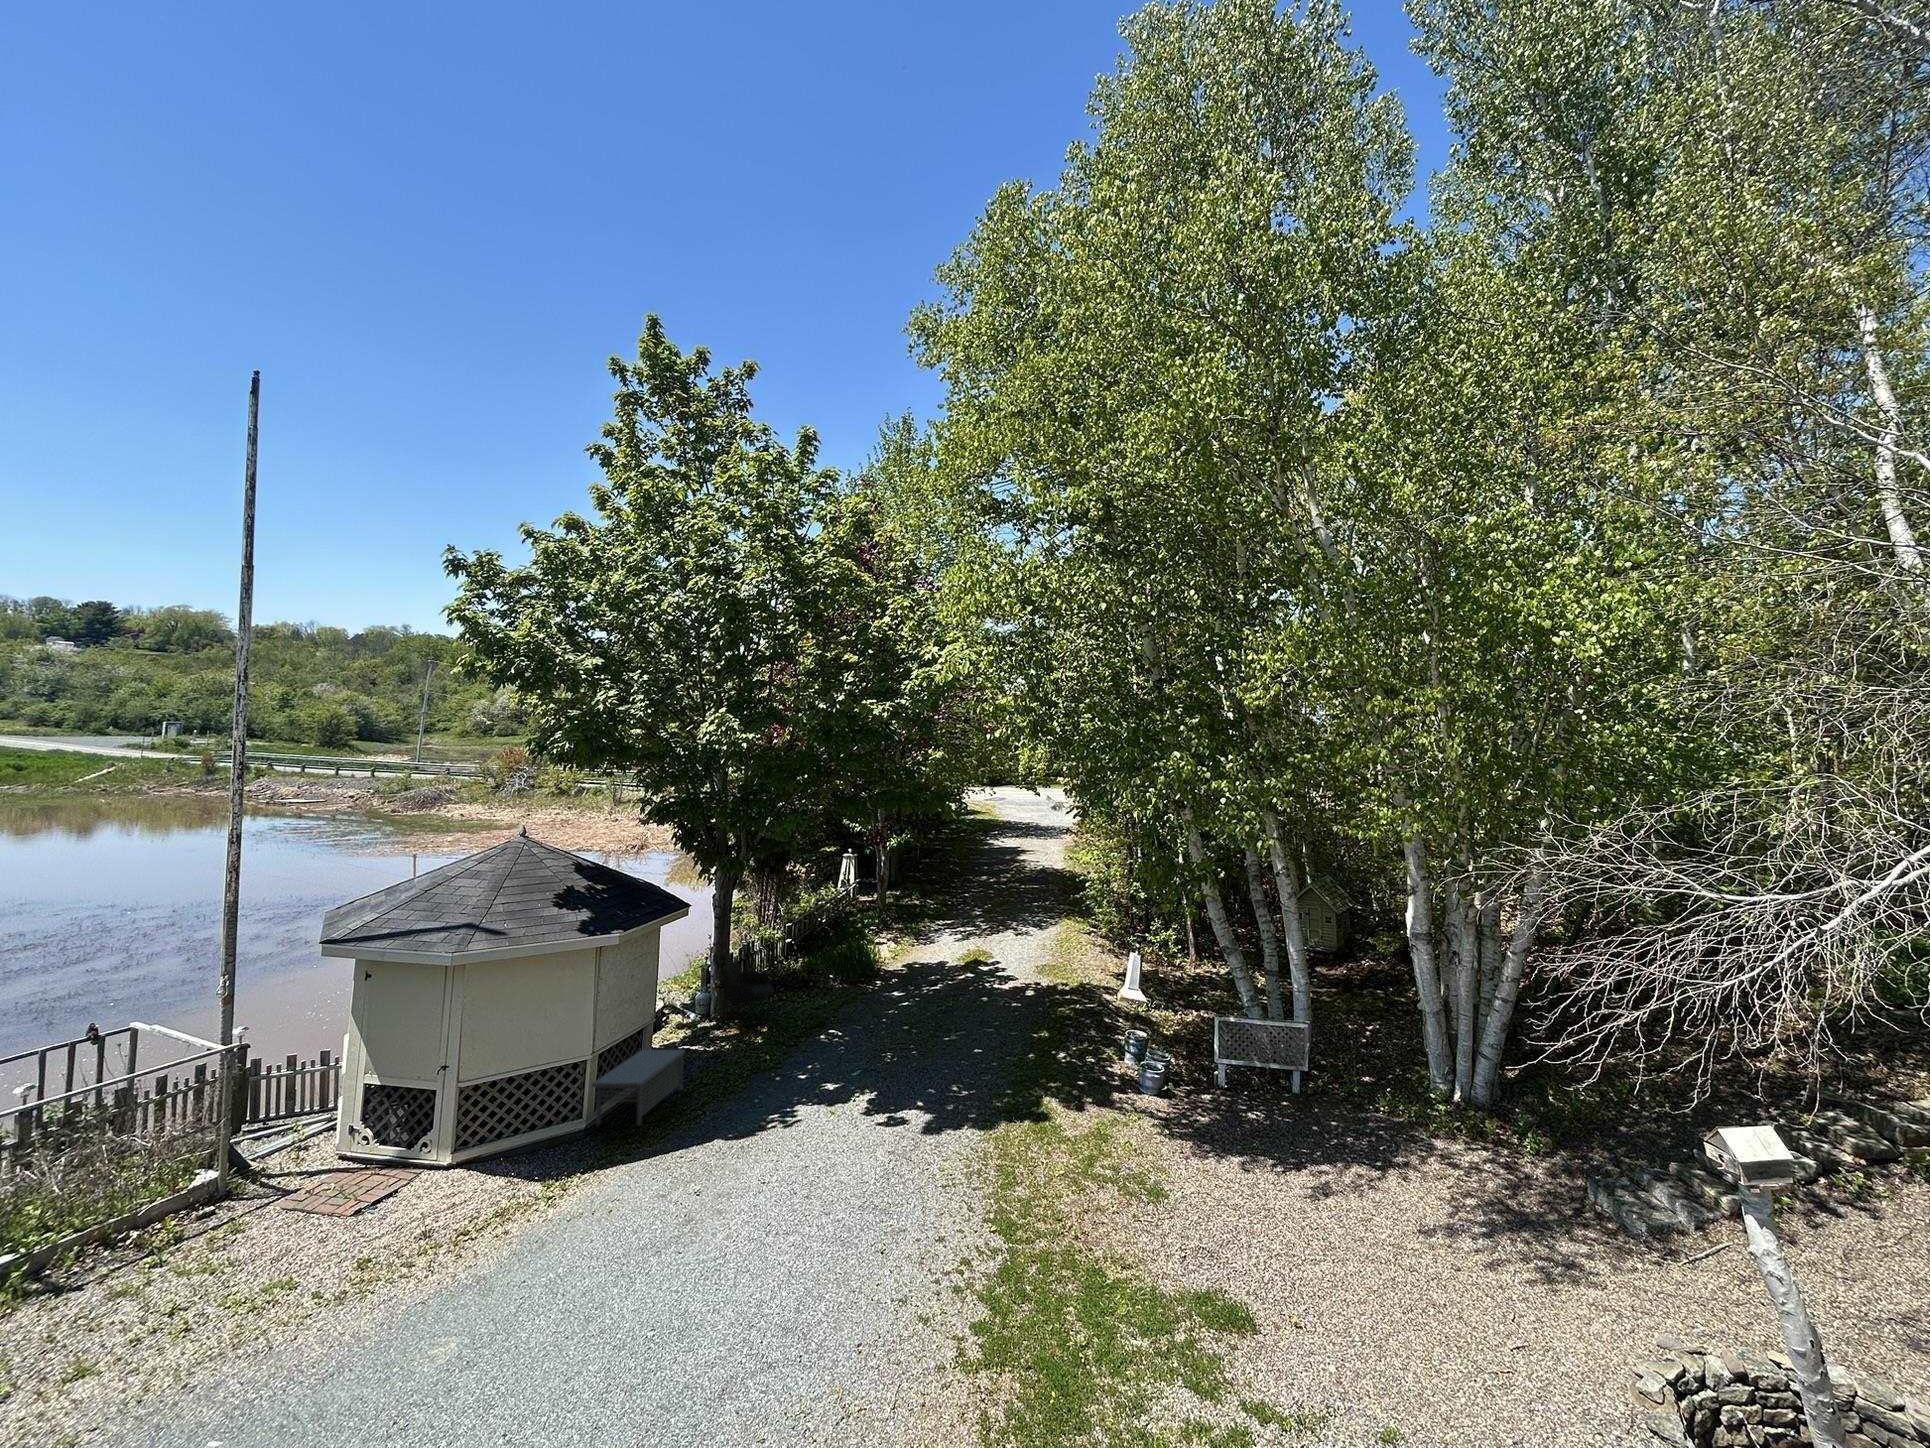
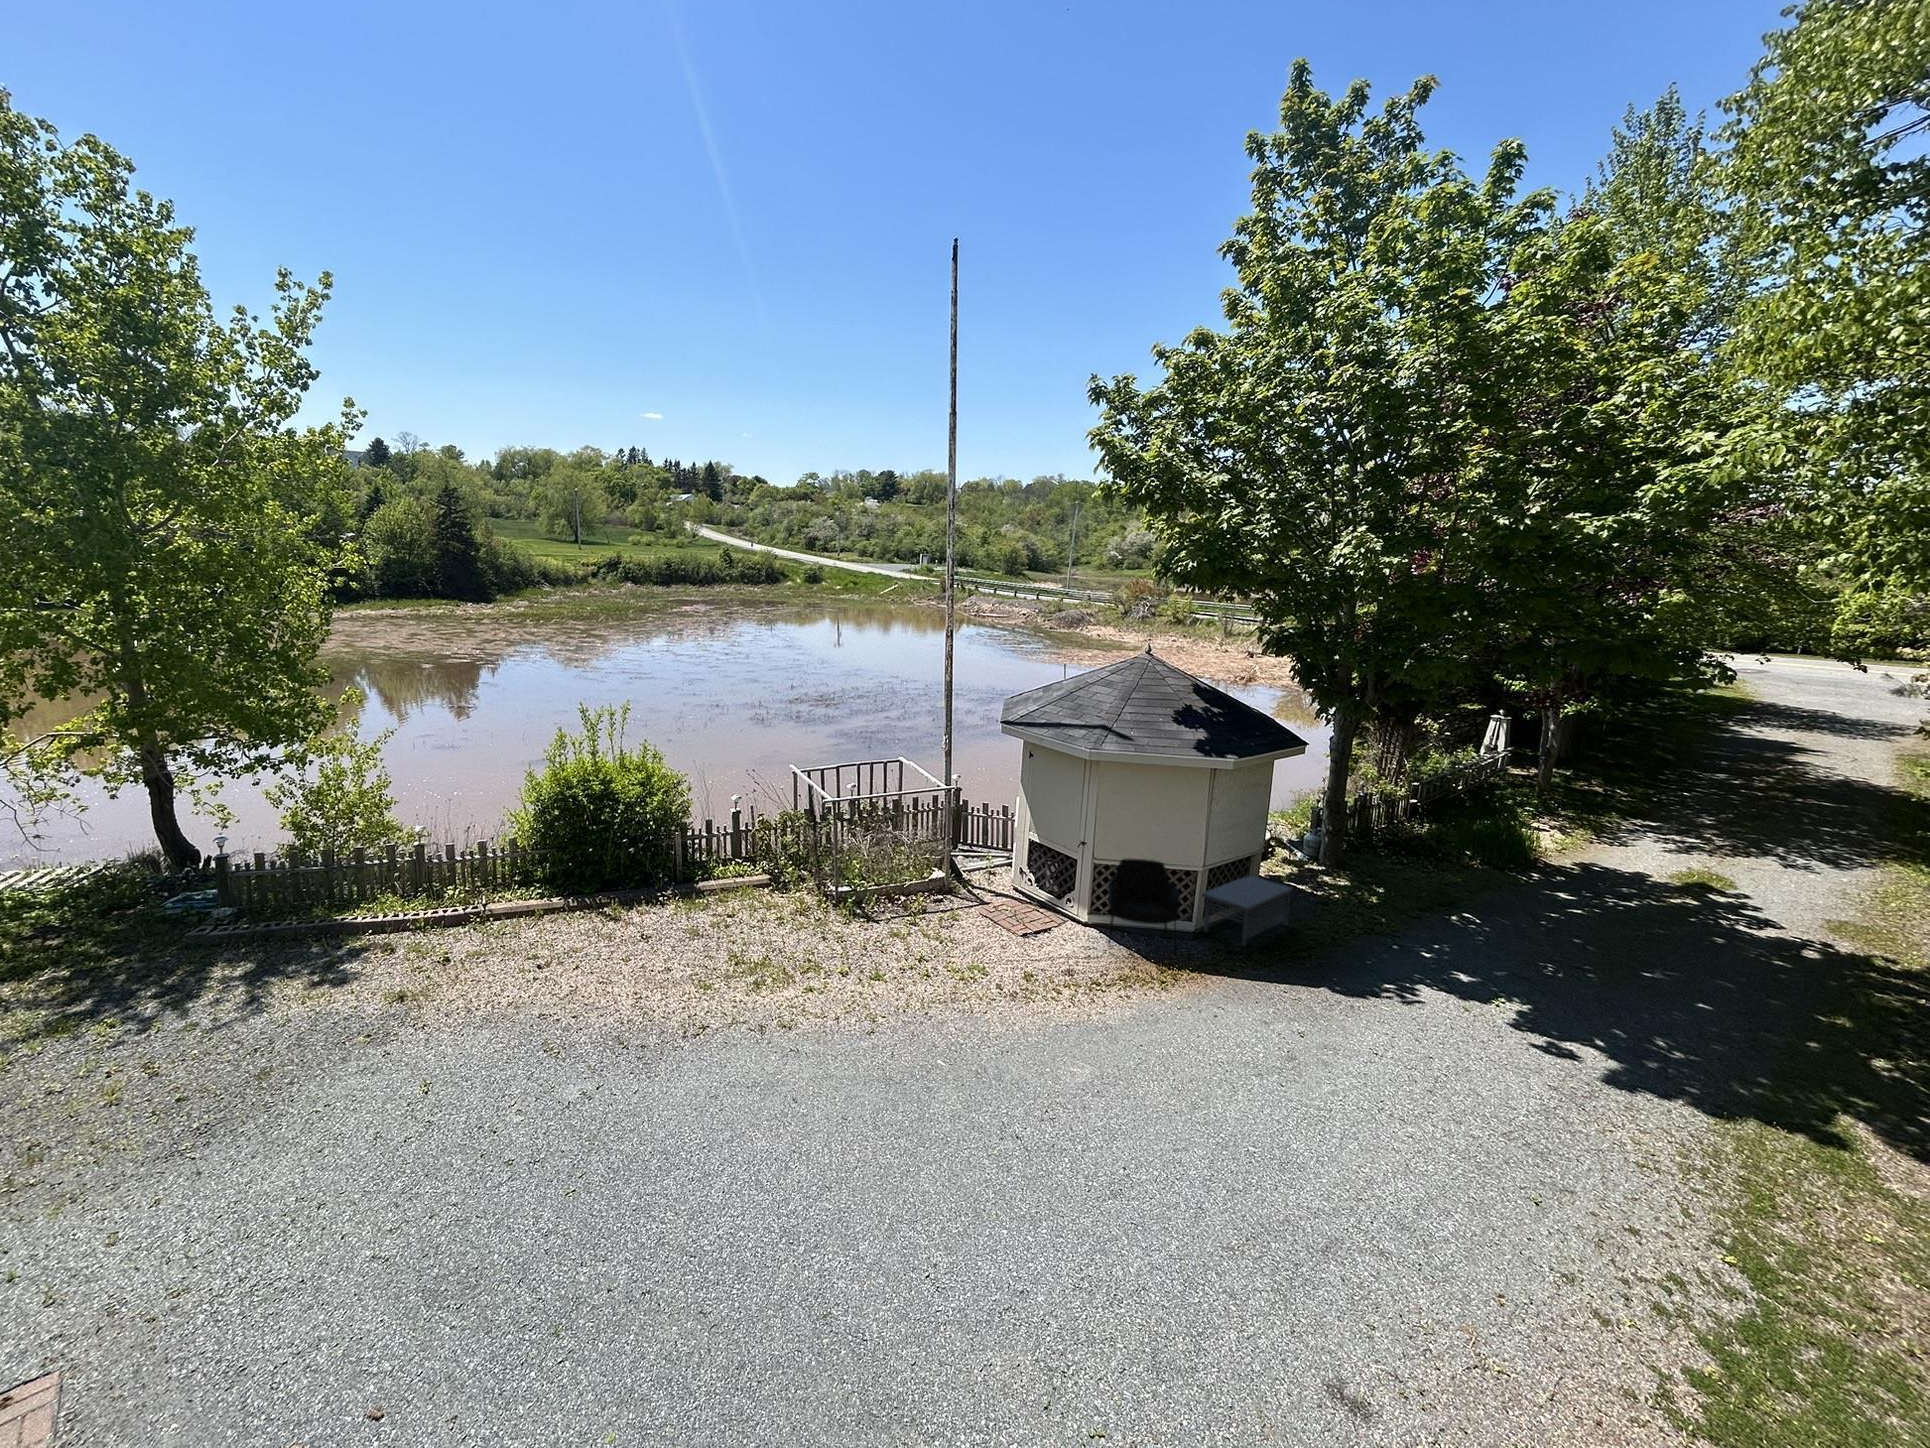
armchair: present [721,960,773,1023] -> present [1108,858,1179,948]

